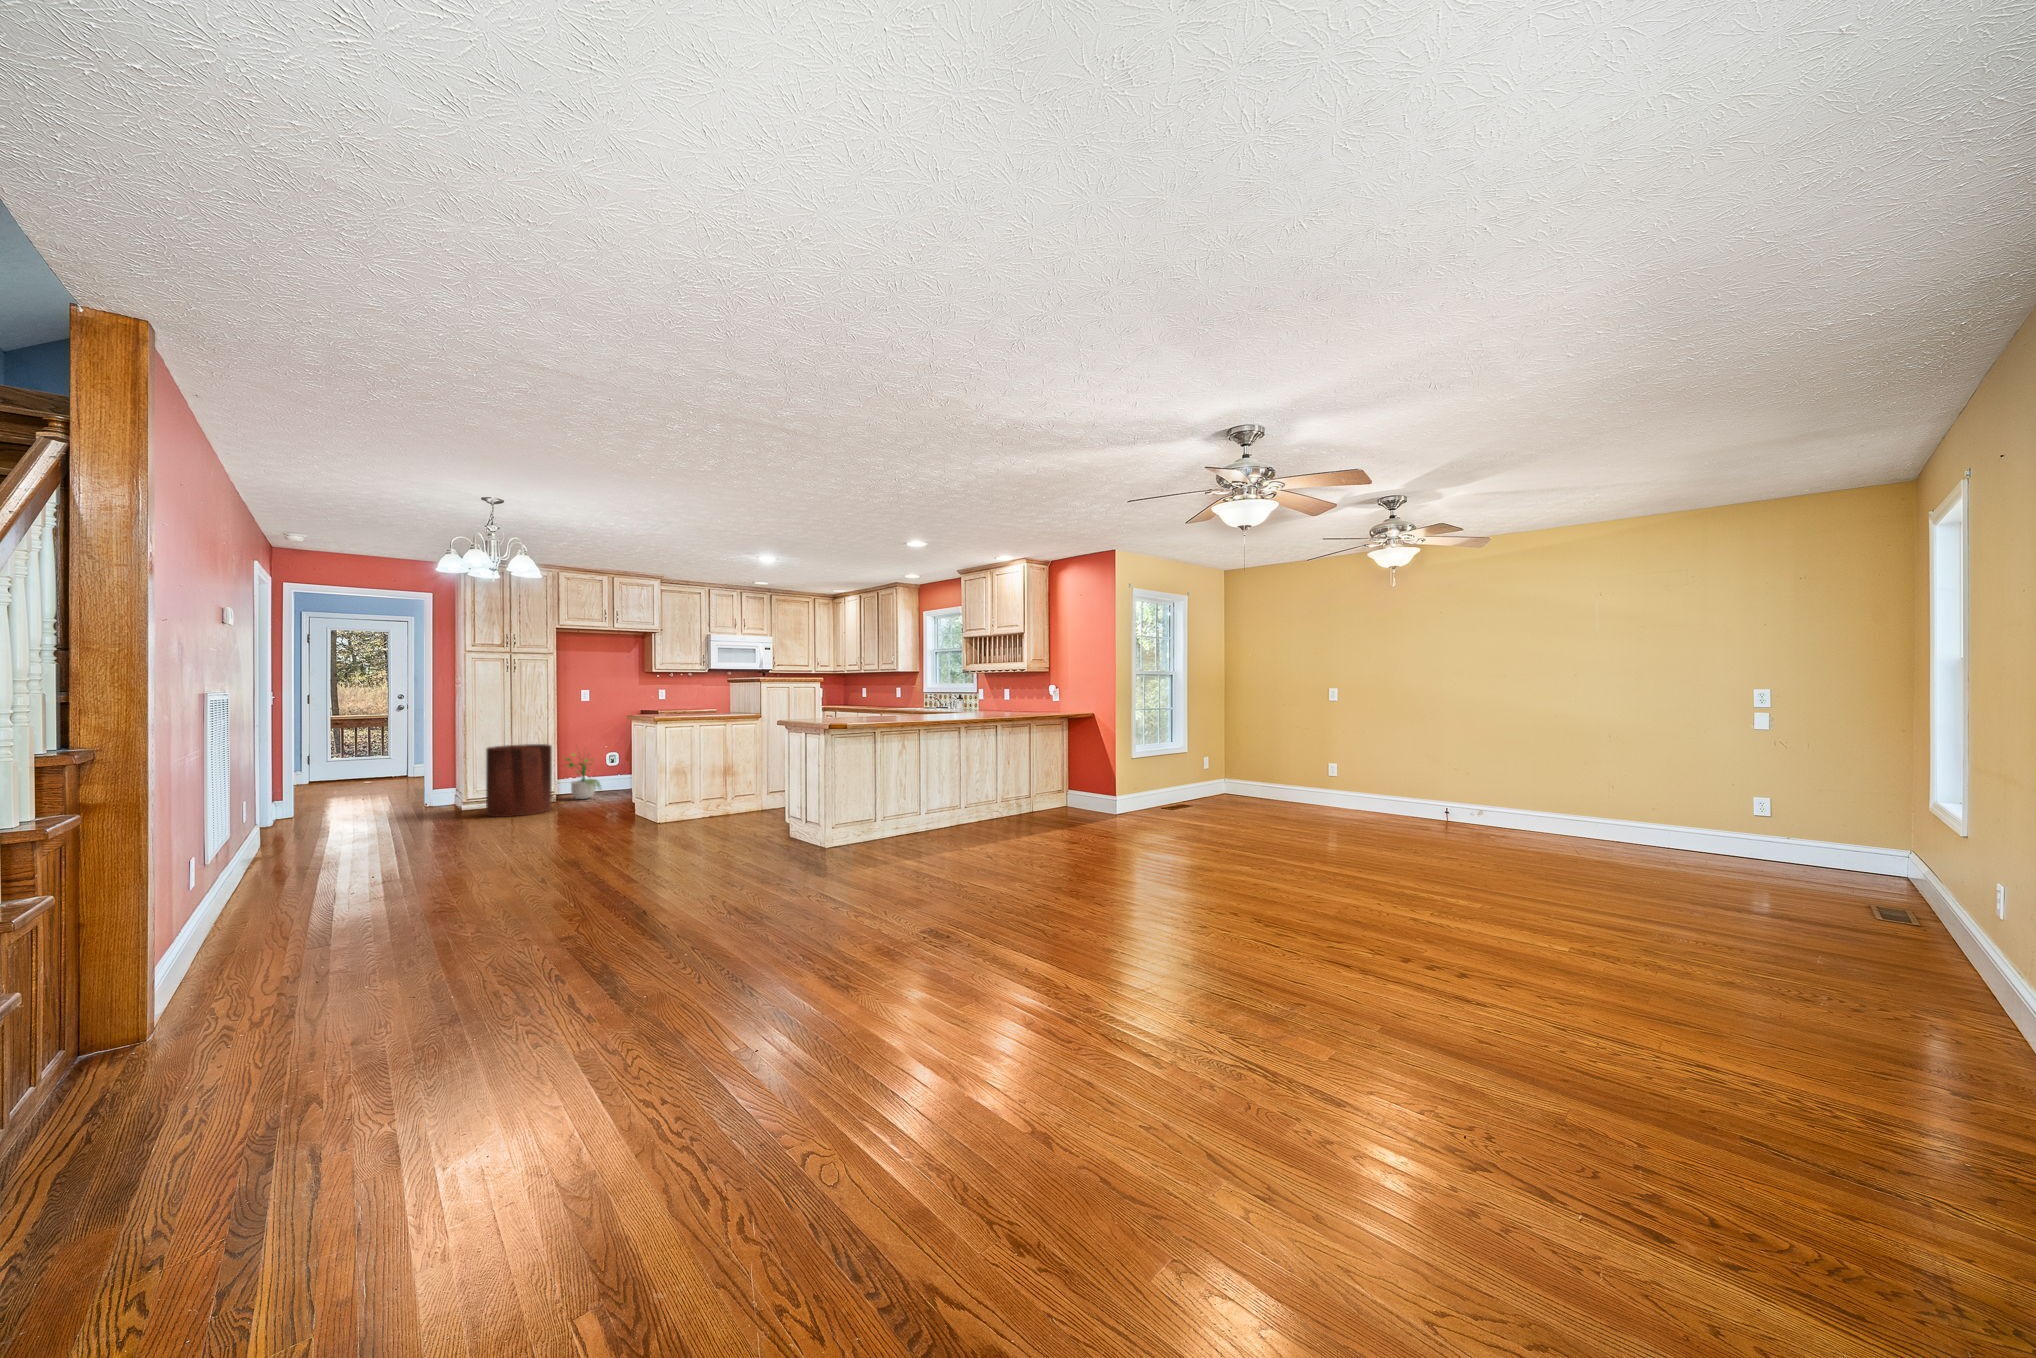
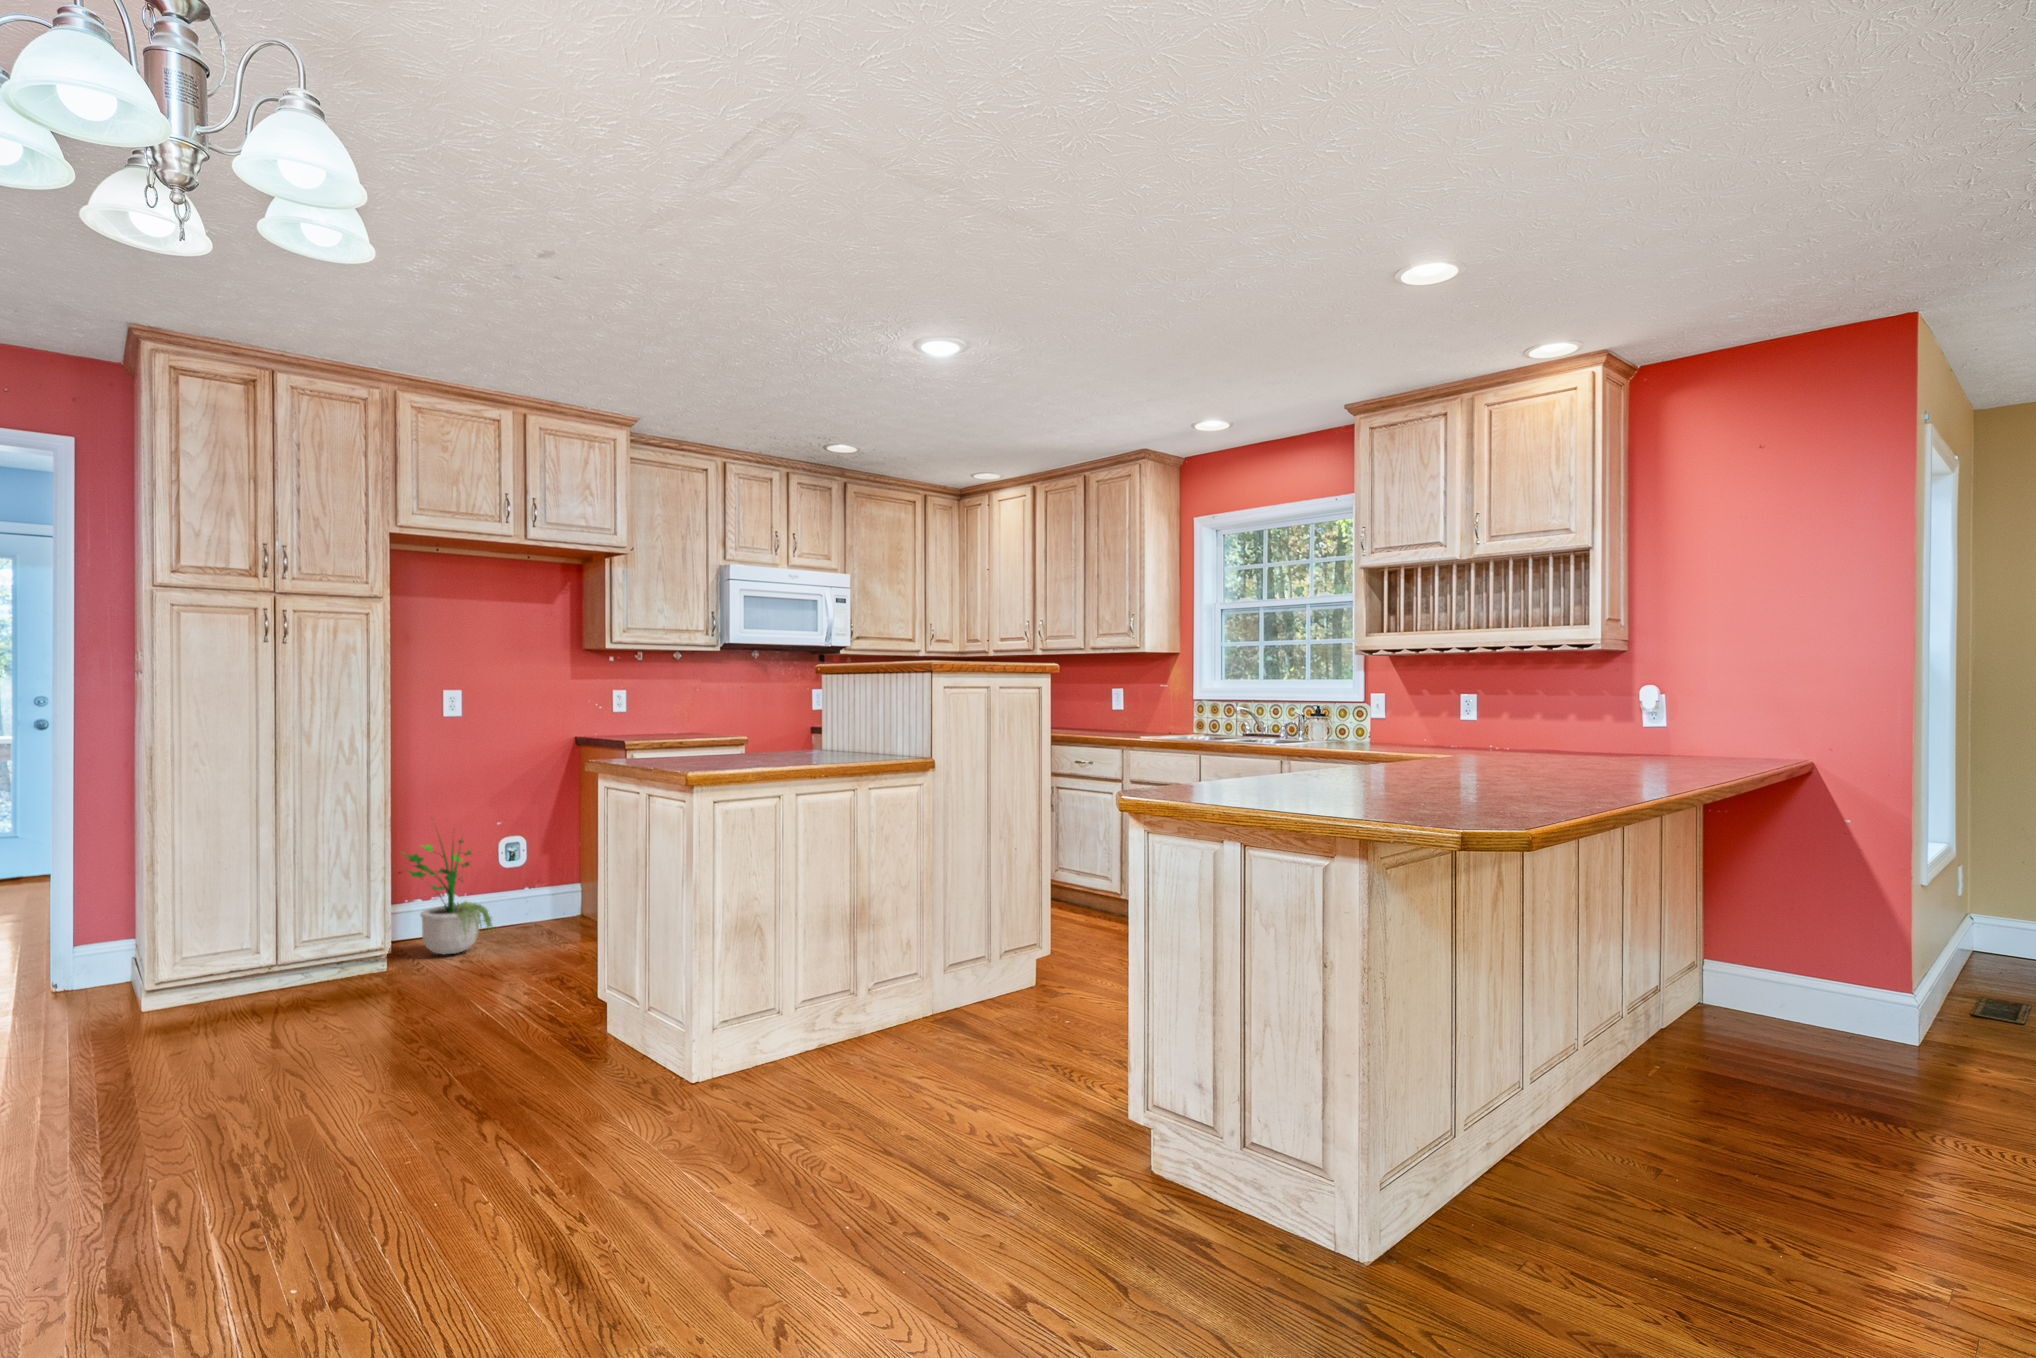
trash can: present [486,744,552,817] -> none [204,827,376,1031]

